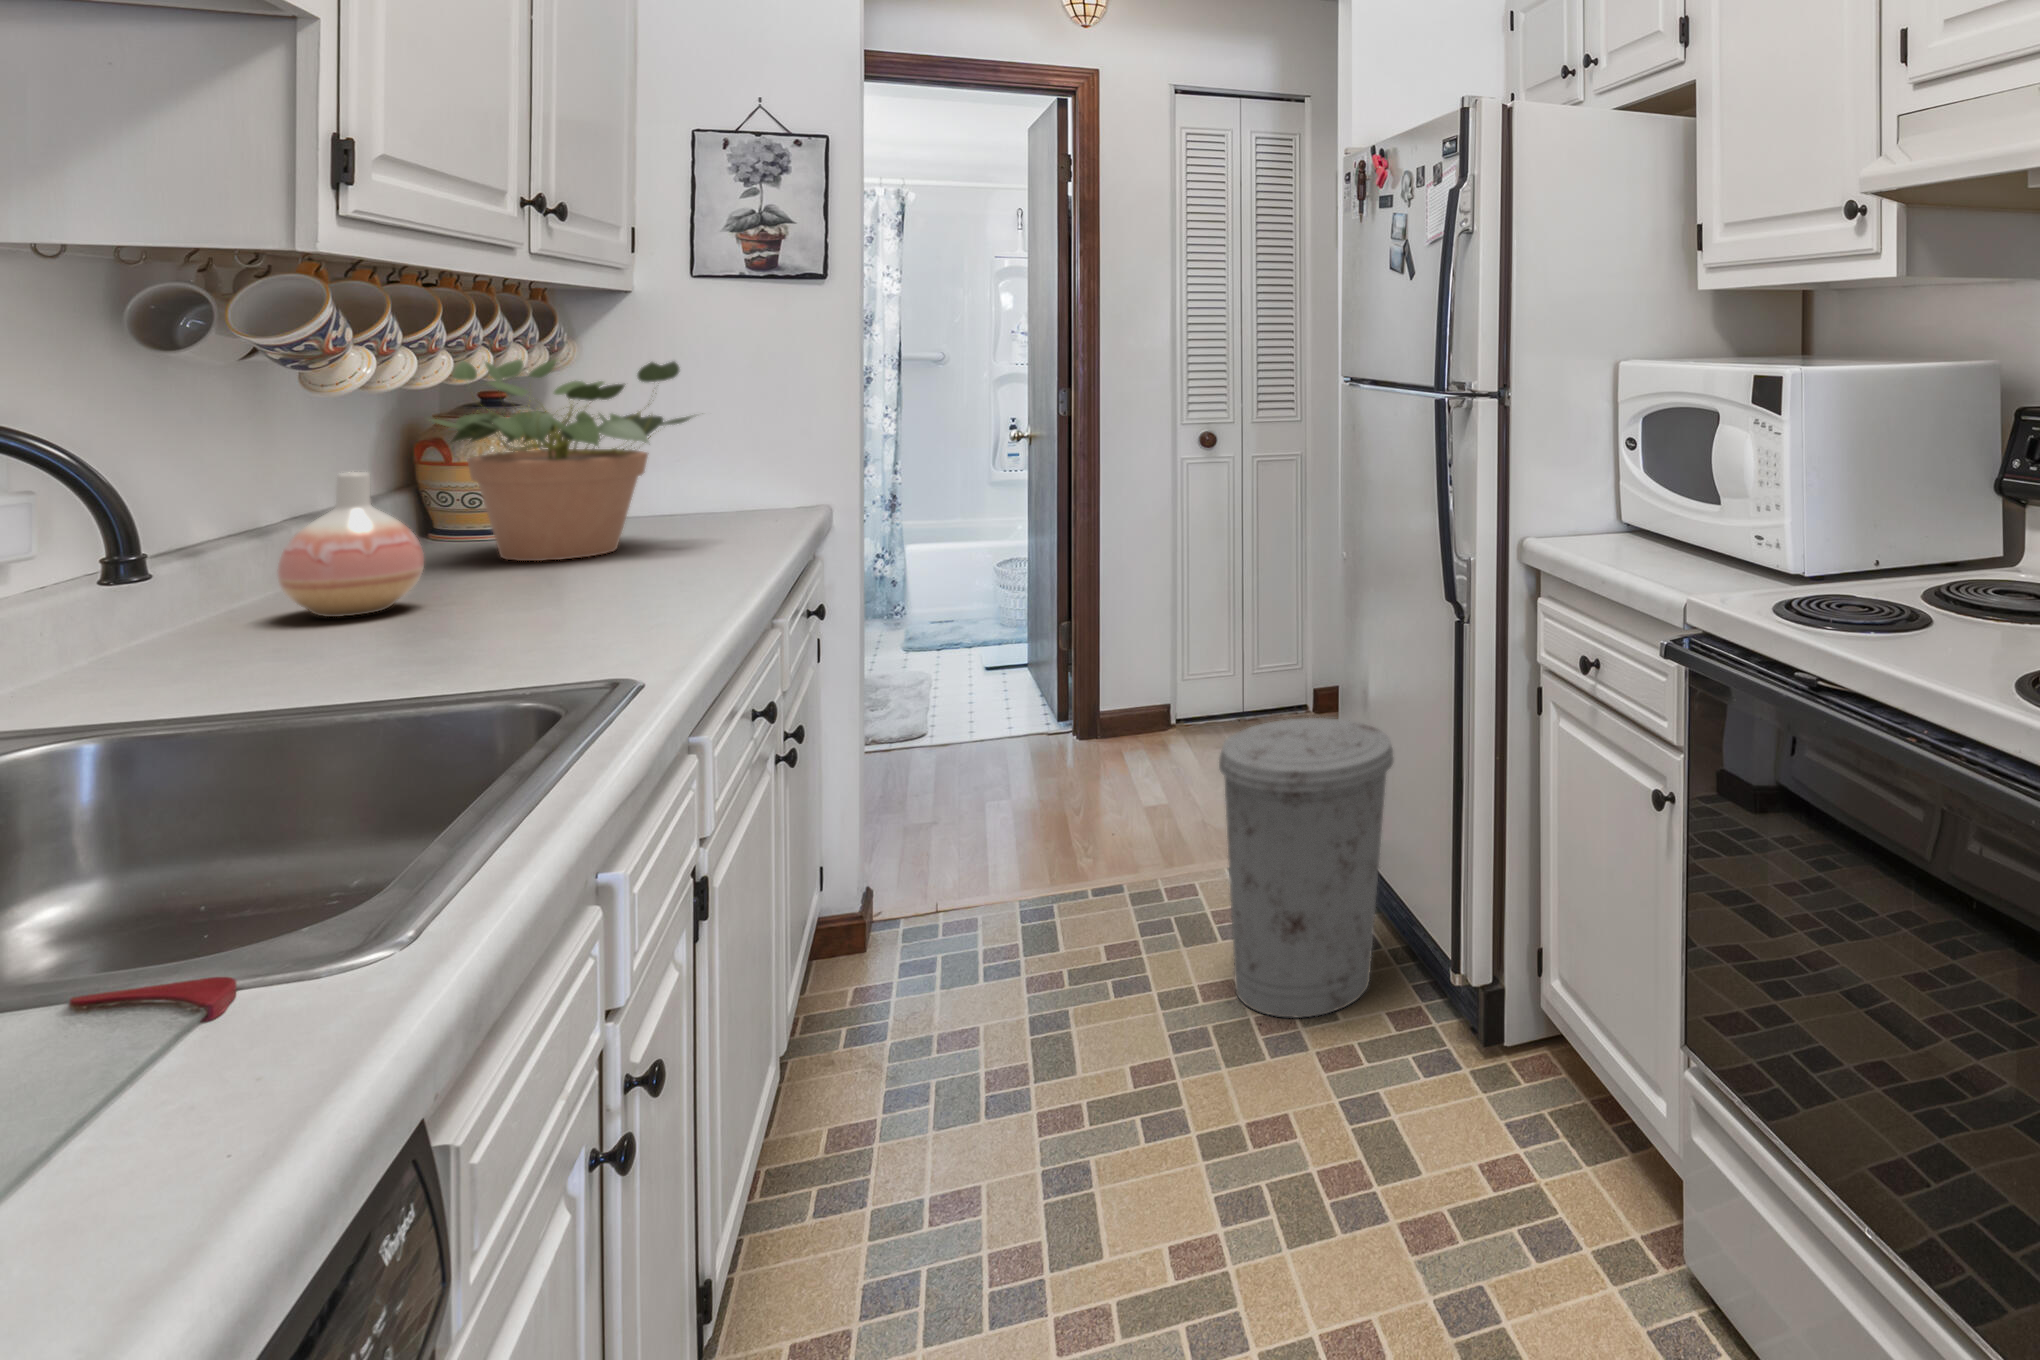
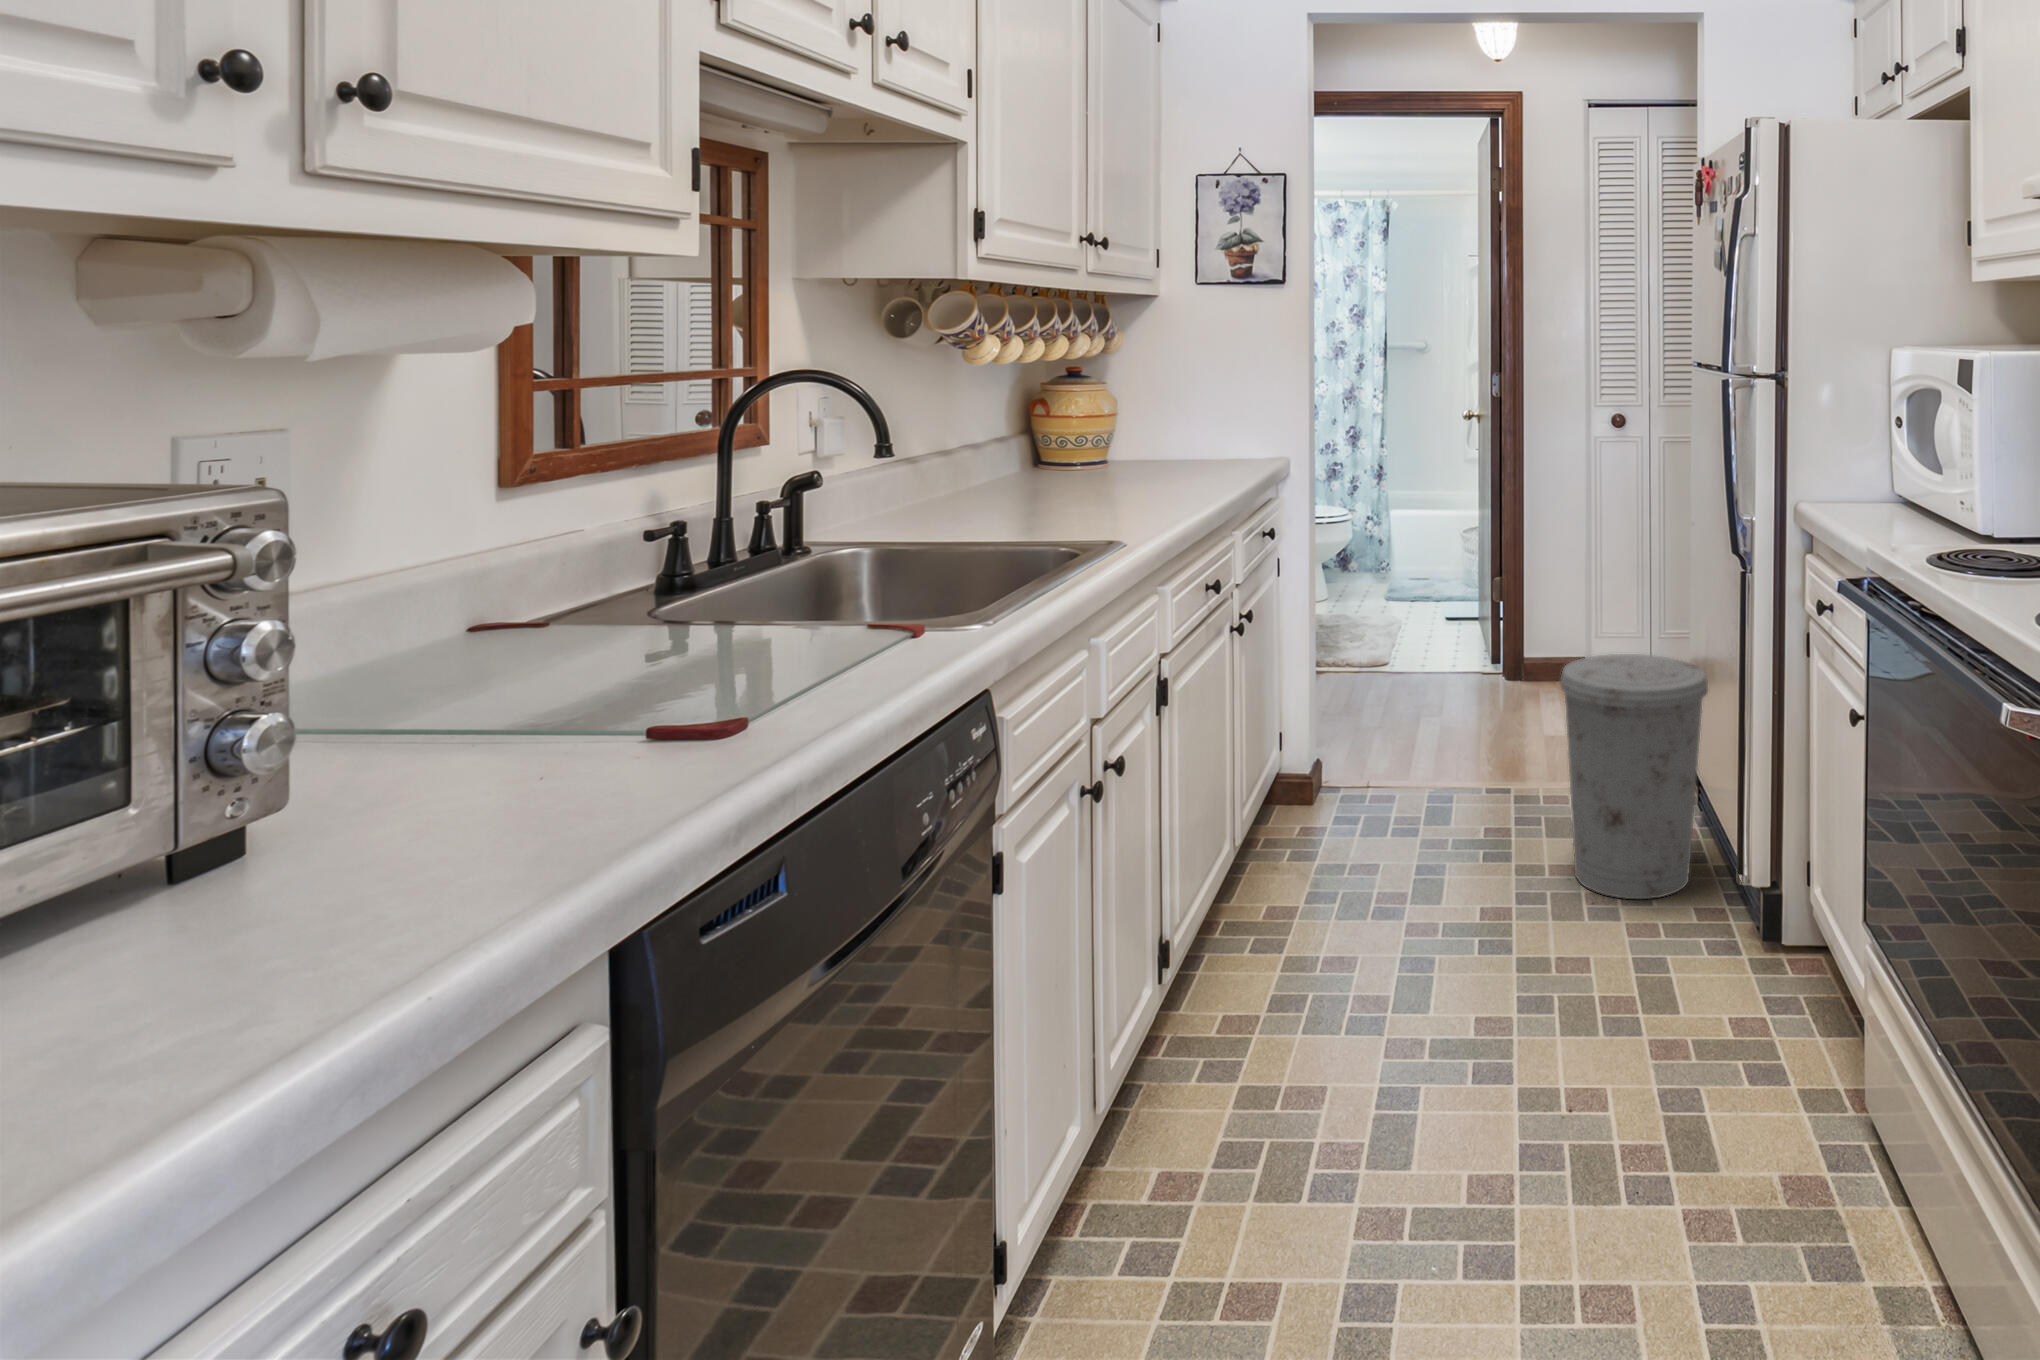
potted plant: present [432,359,693,561] -> none [1030,345,1199,483]
vase: present [278,472,424,617] -> none [955,416,1028,505]

